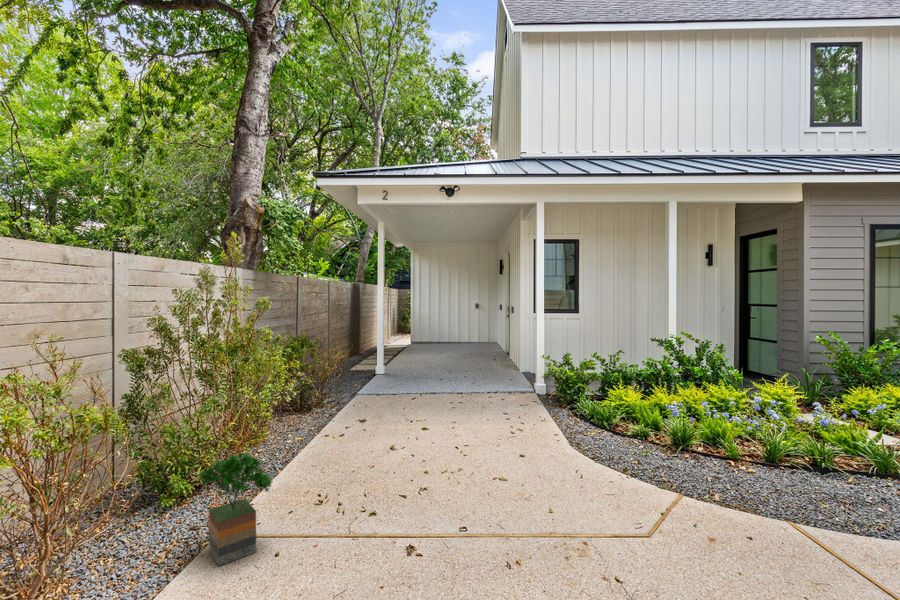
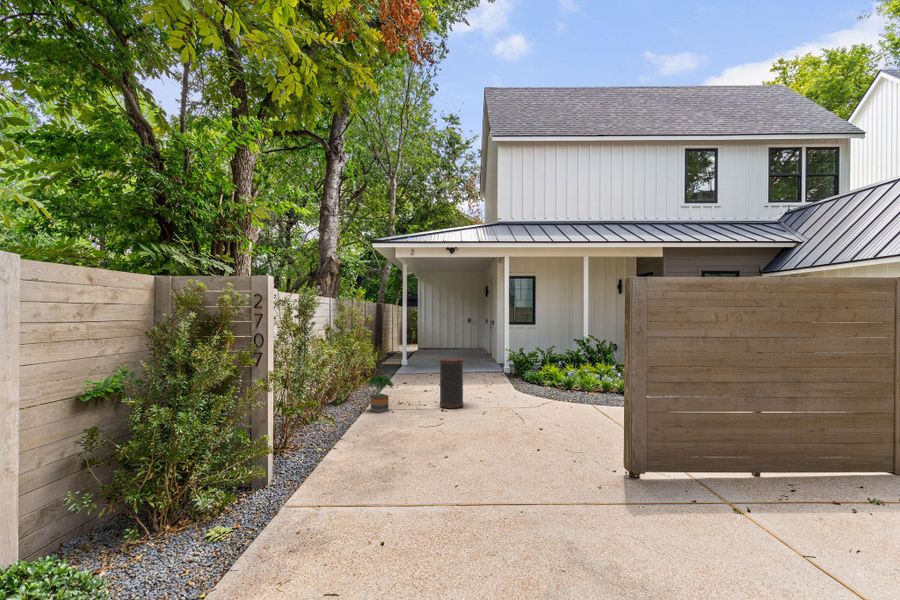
trash can: none [400,400,461,542] -> present [440,358,463,408]

